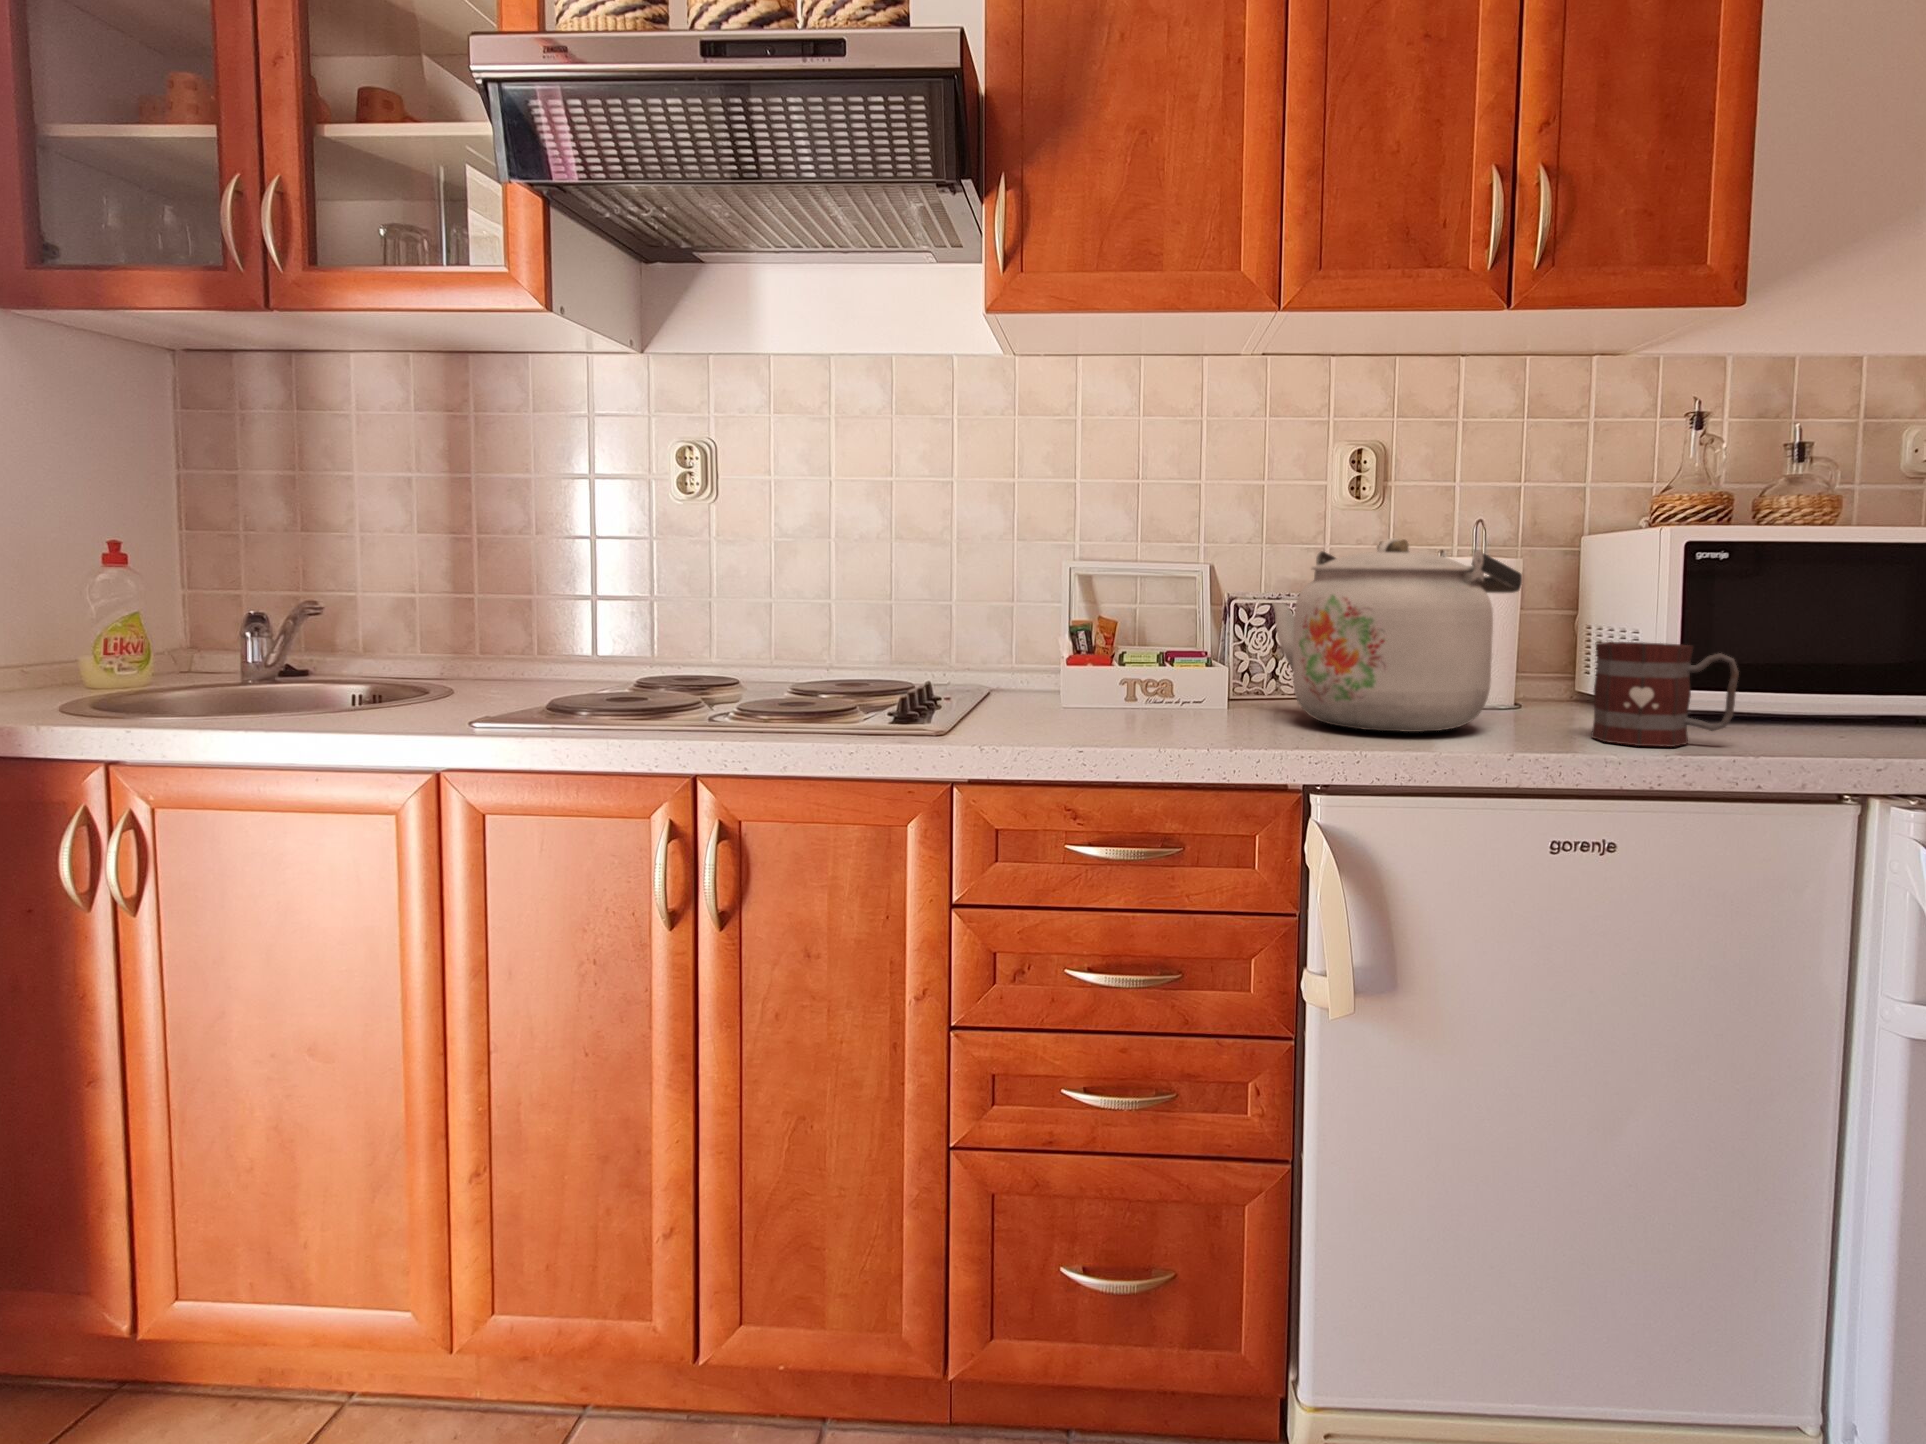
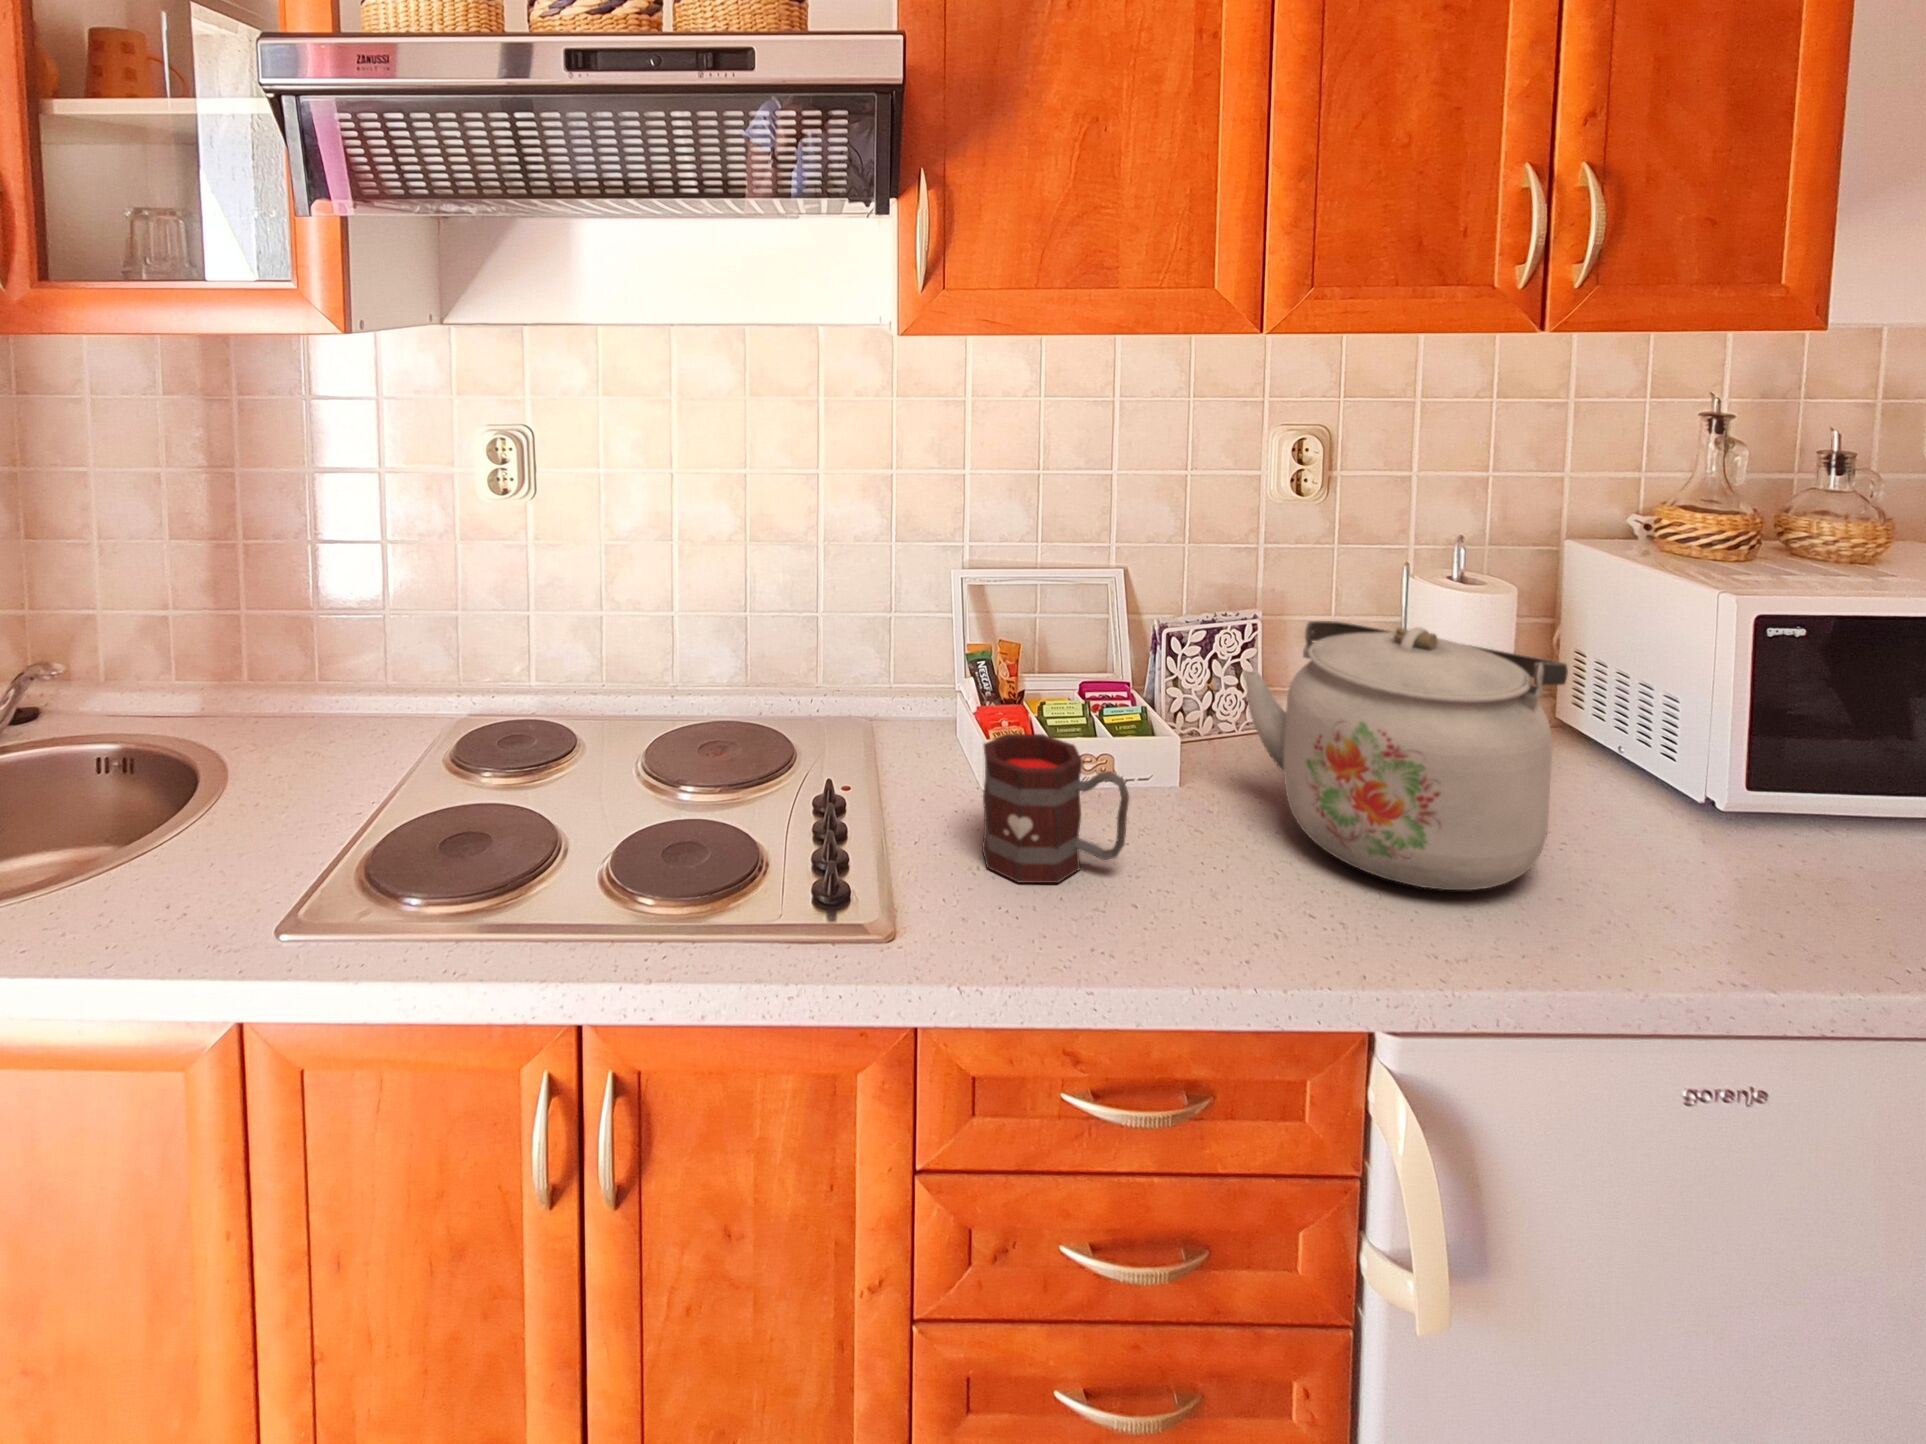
mug: present [1591,642,1739,747] -> present [982,734,1129,883]

